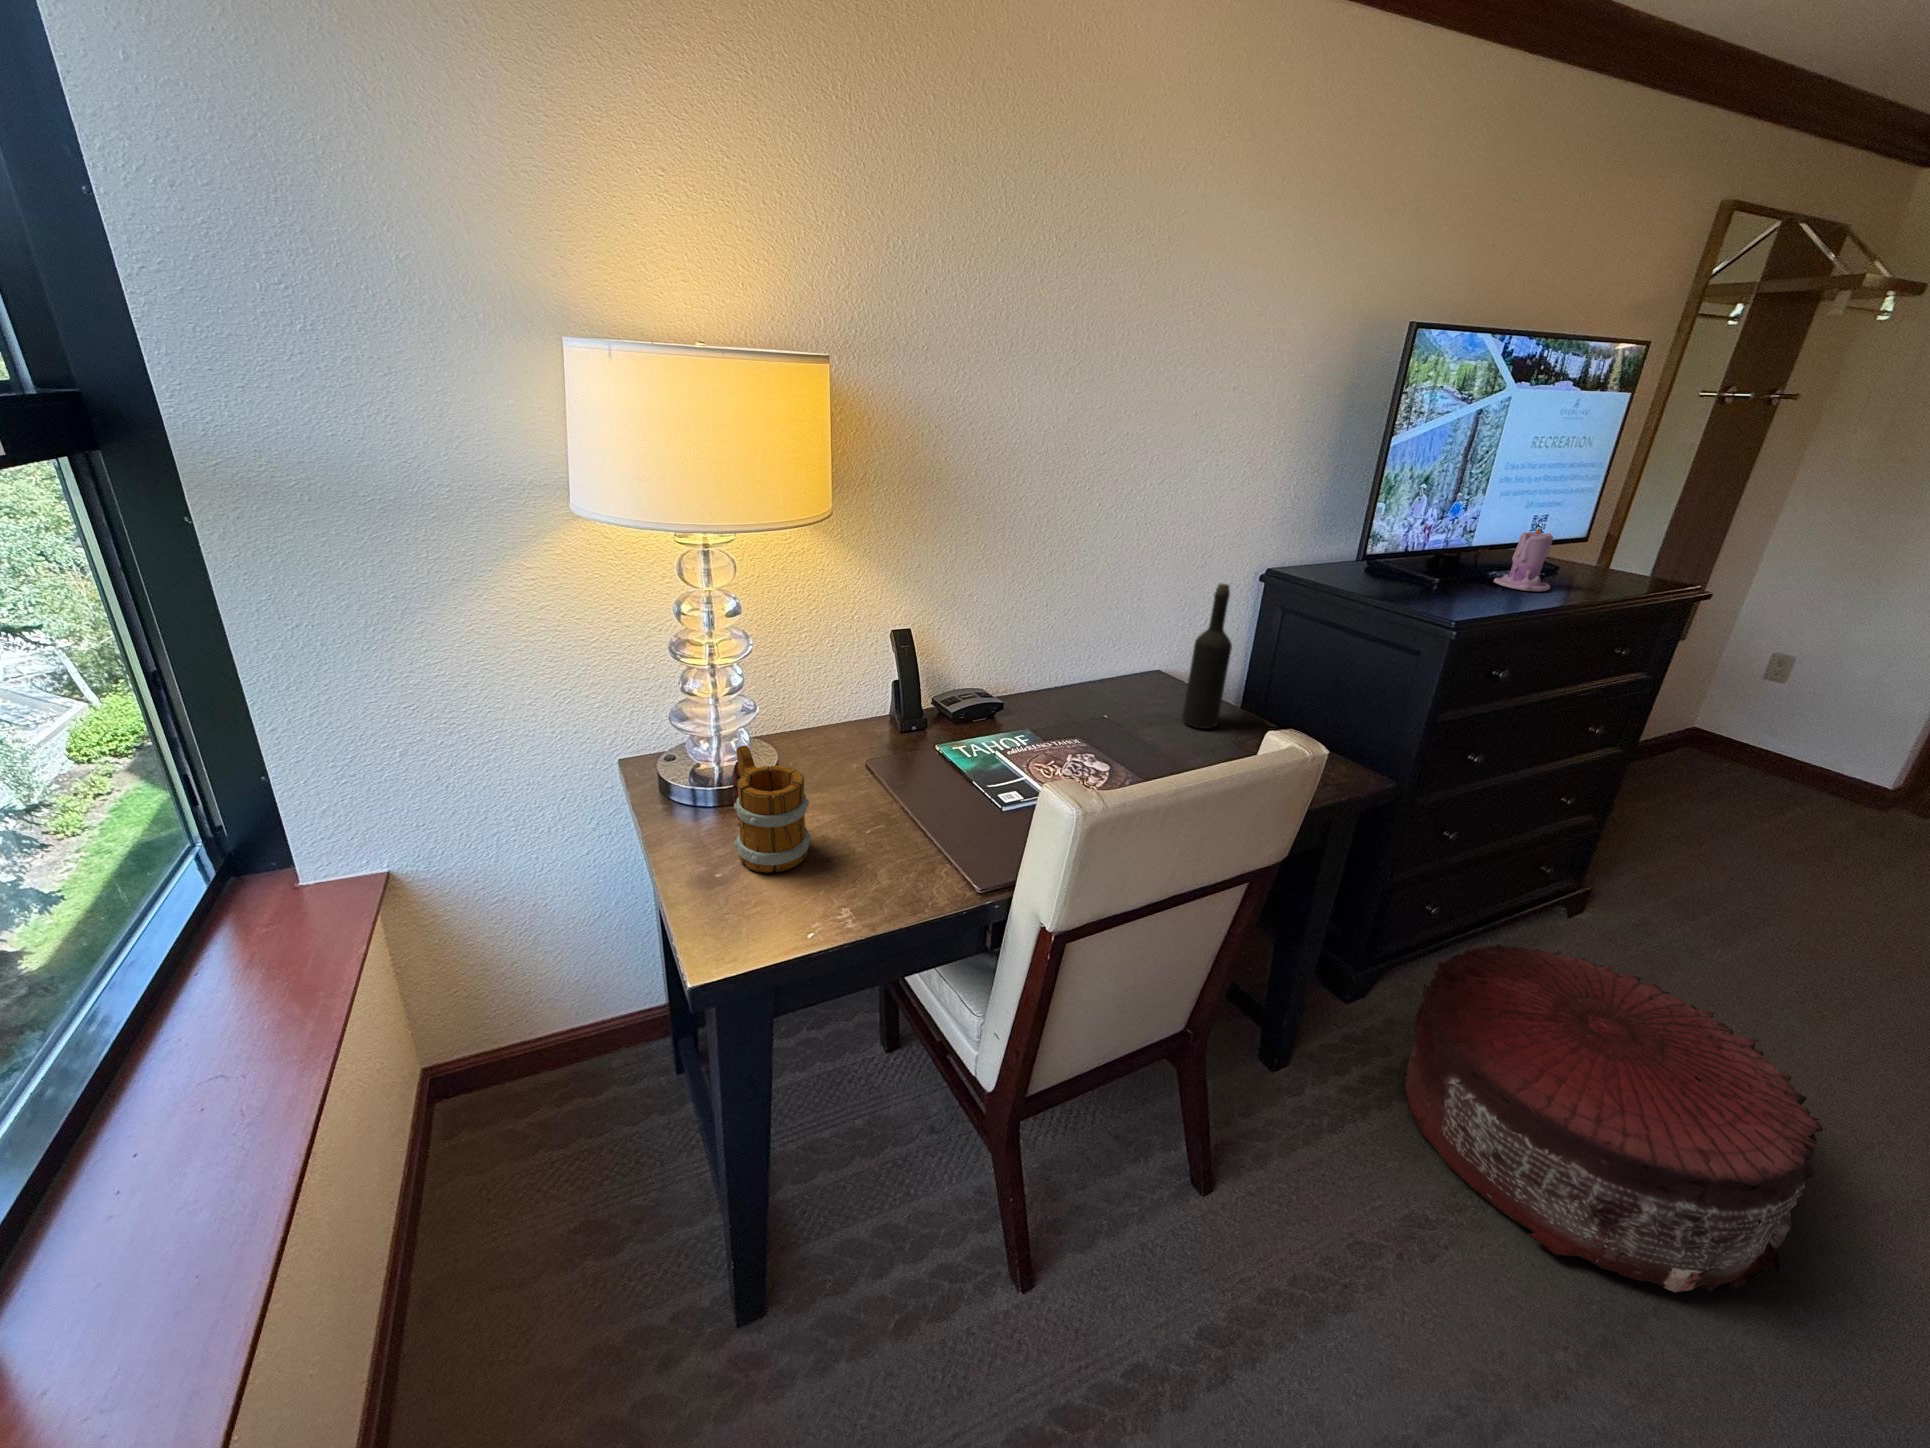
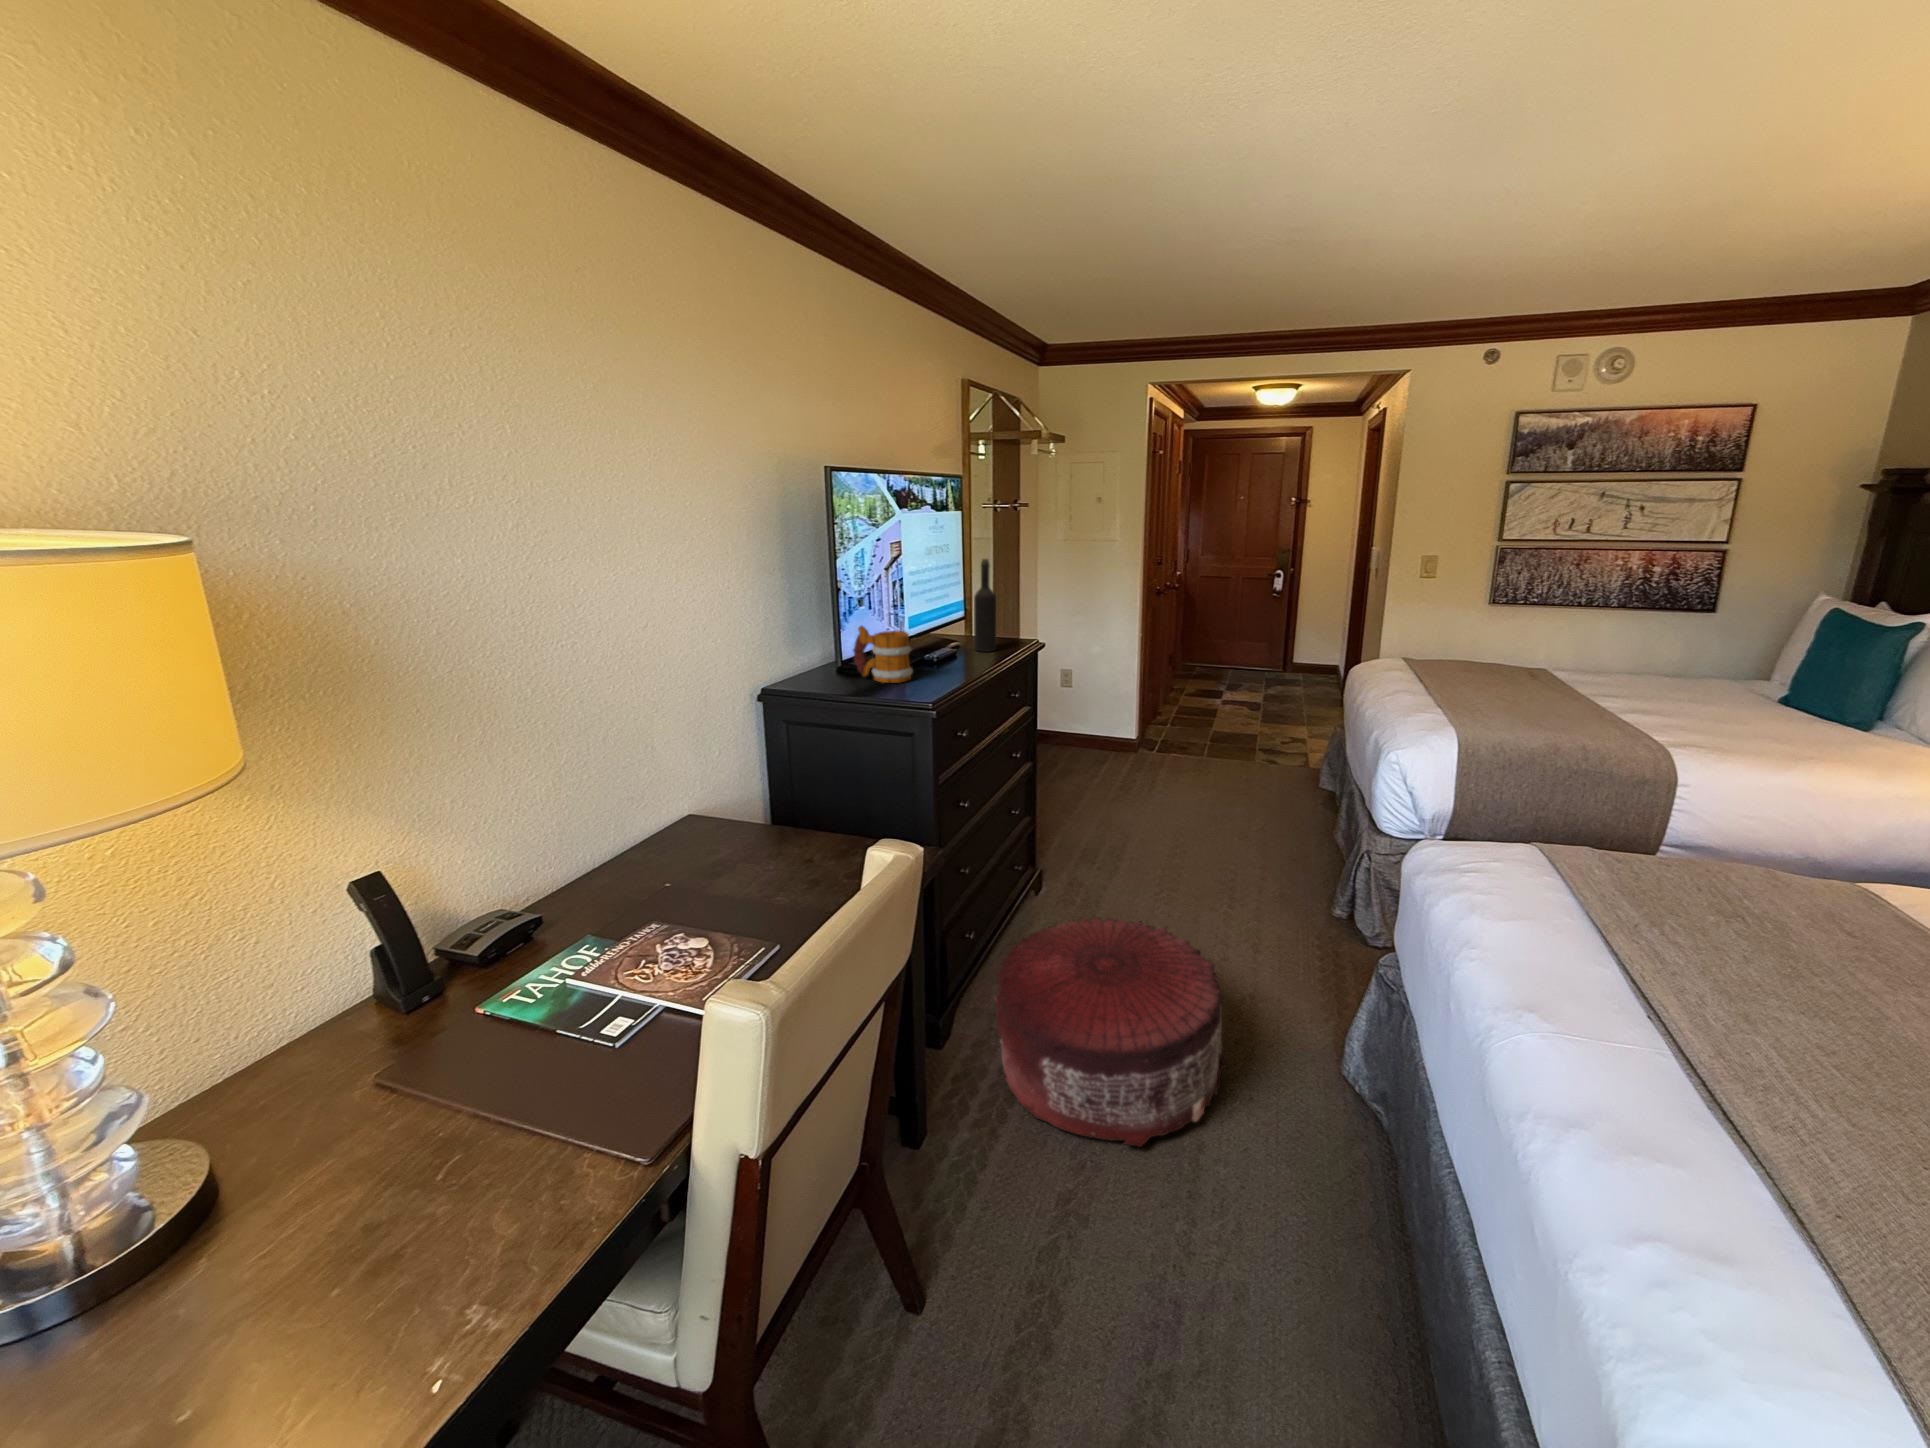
candle: present [1494,524,1553,591] -> none [927,613,964,664]
wine bottle: present [1182,583,1232,729] -> present [974,559,996,652]
mug: present [732,746,811,873] -> present [853,626,913,683]

